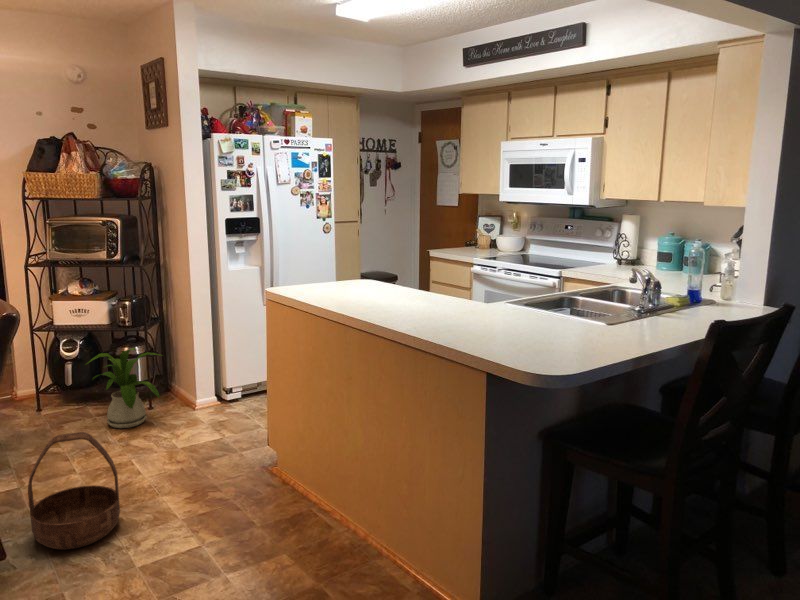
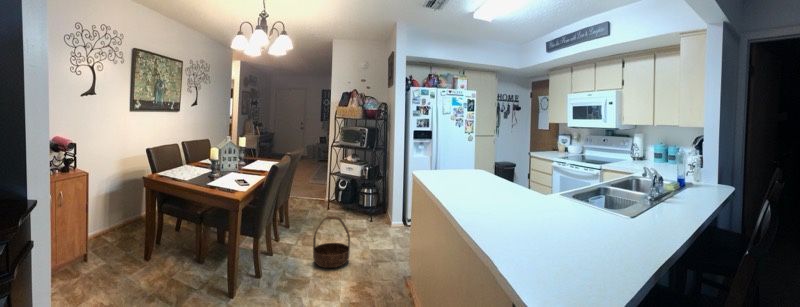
house plant: present [86,348,159,428] -> none [347,187,382,225]

